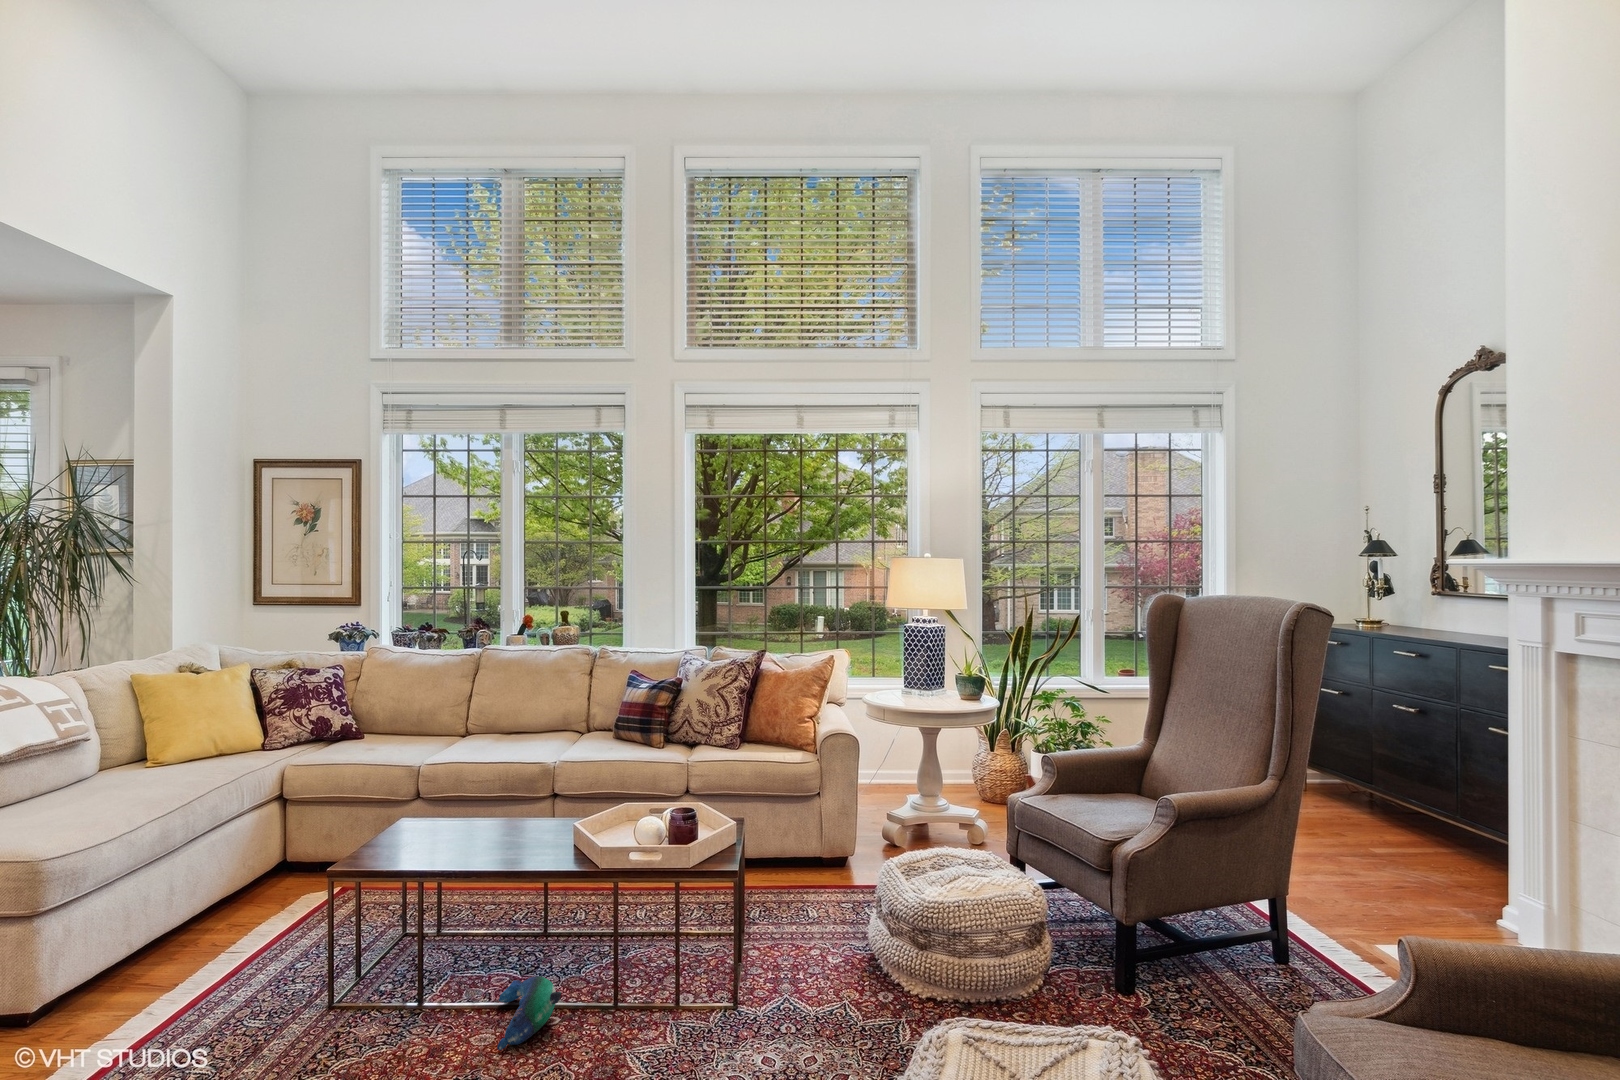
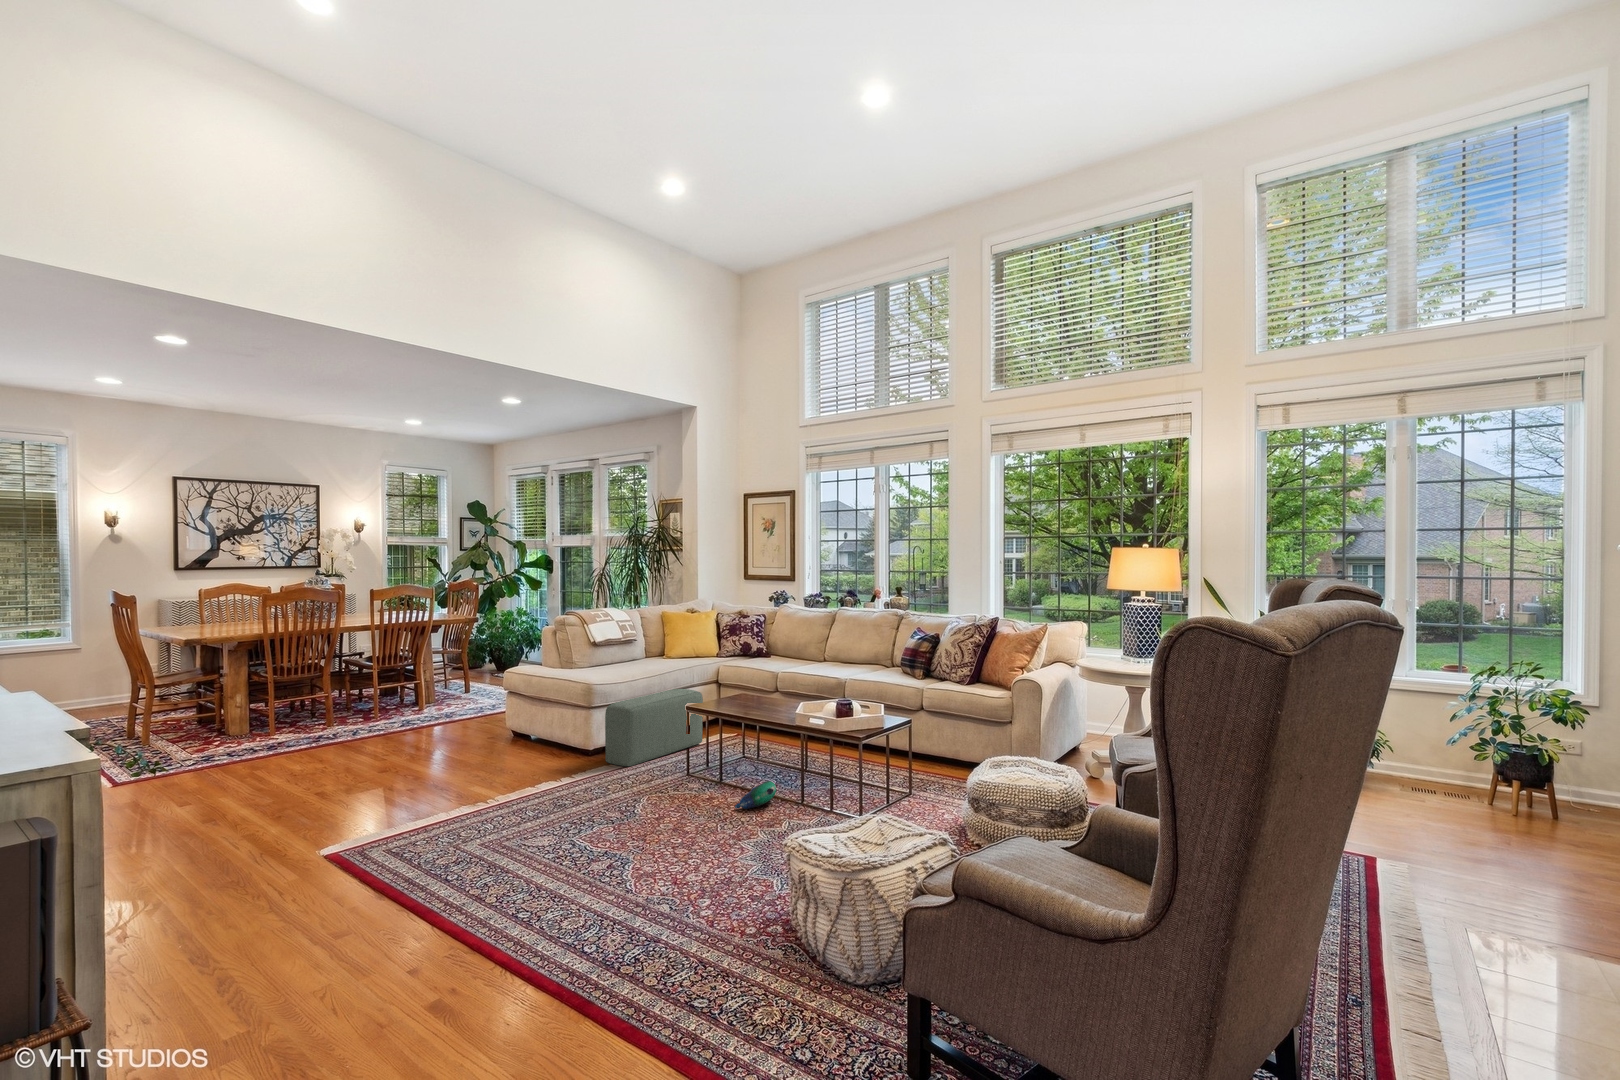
pouf: none [94,823,286,1017] -> present [605,689,703,766]

